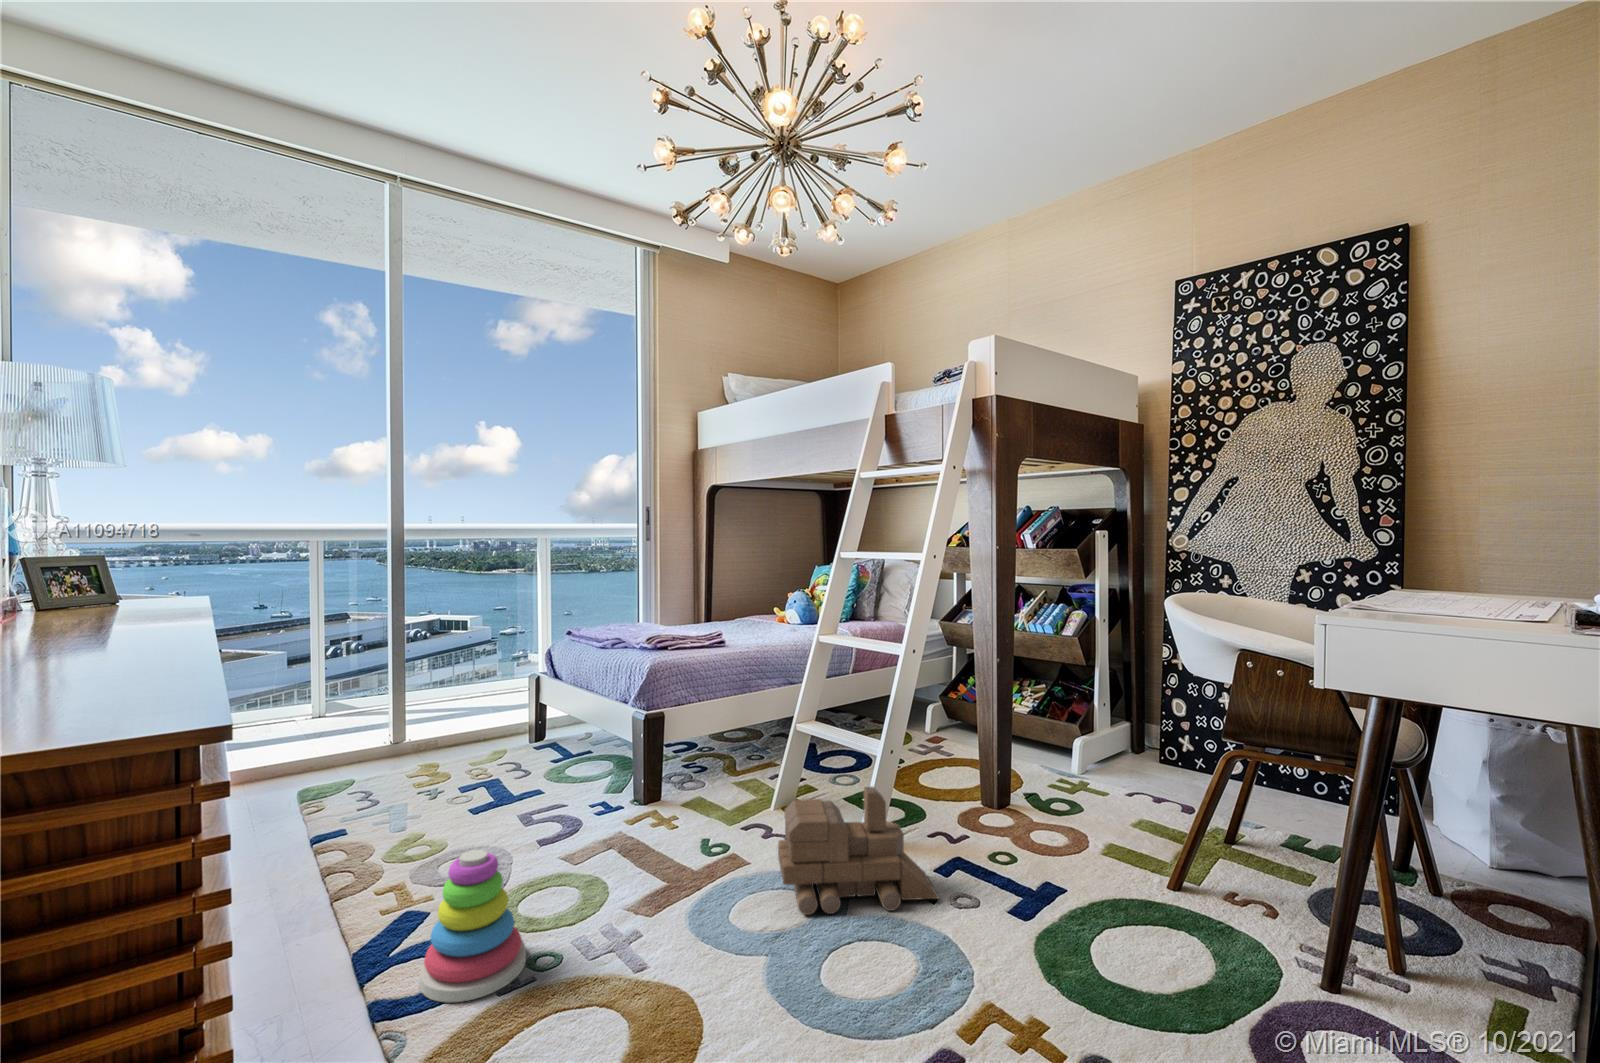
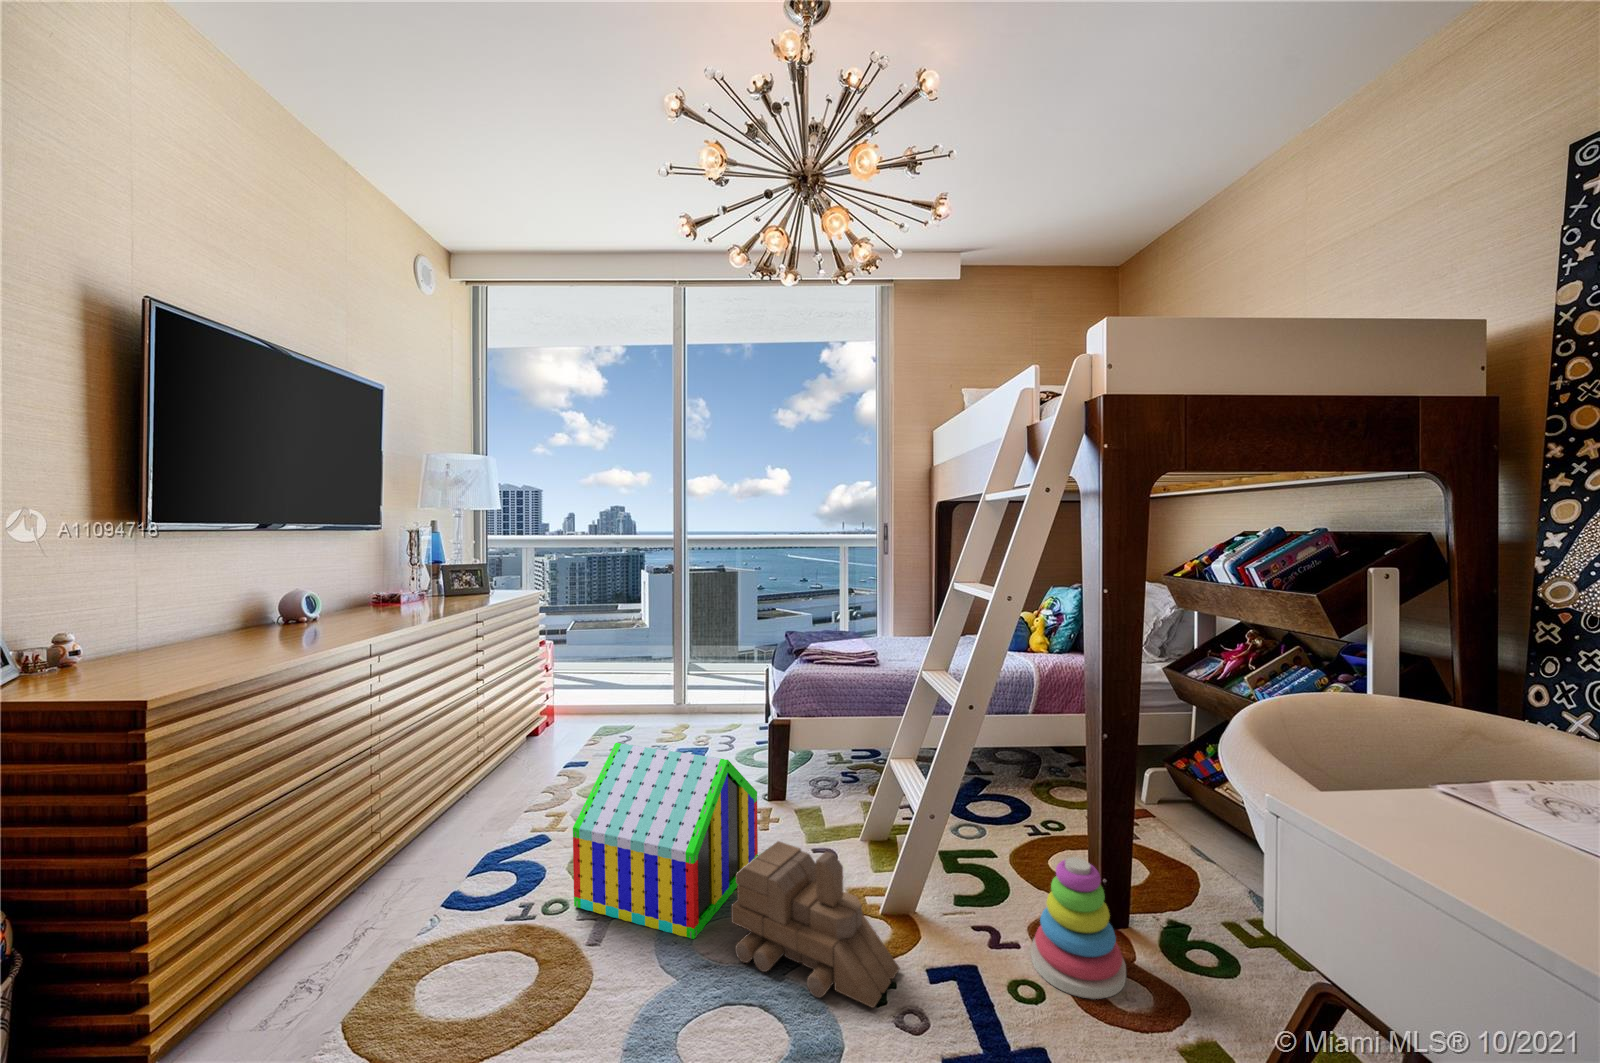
toy house: none [574,734,741,946] -> present [573,743,758,939]
stacking toy: present [419,850,526,1002] -> present [1031,857,1126,999]

